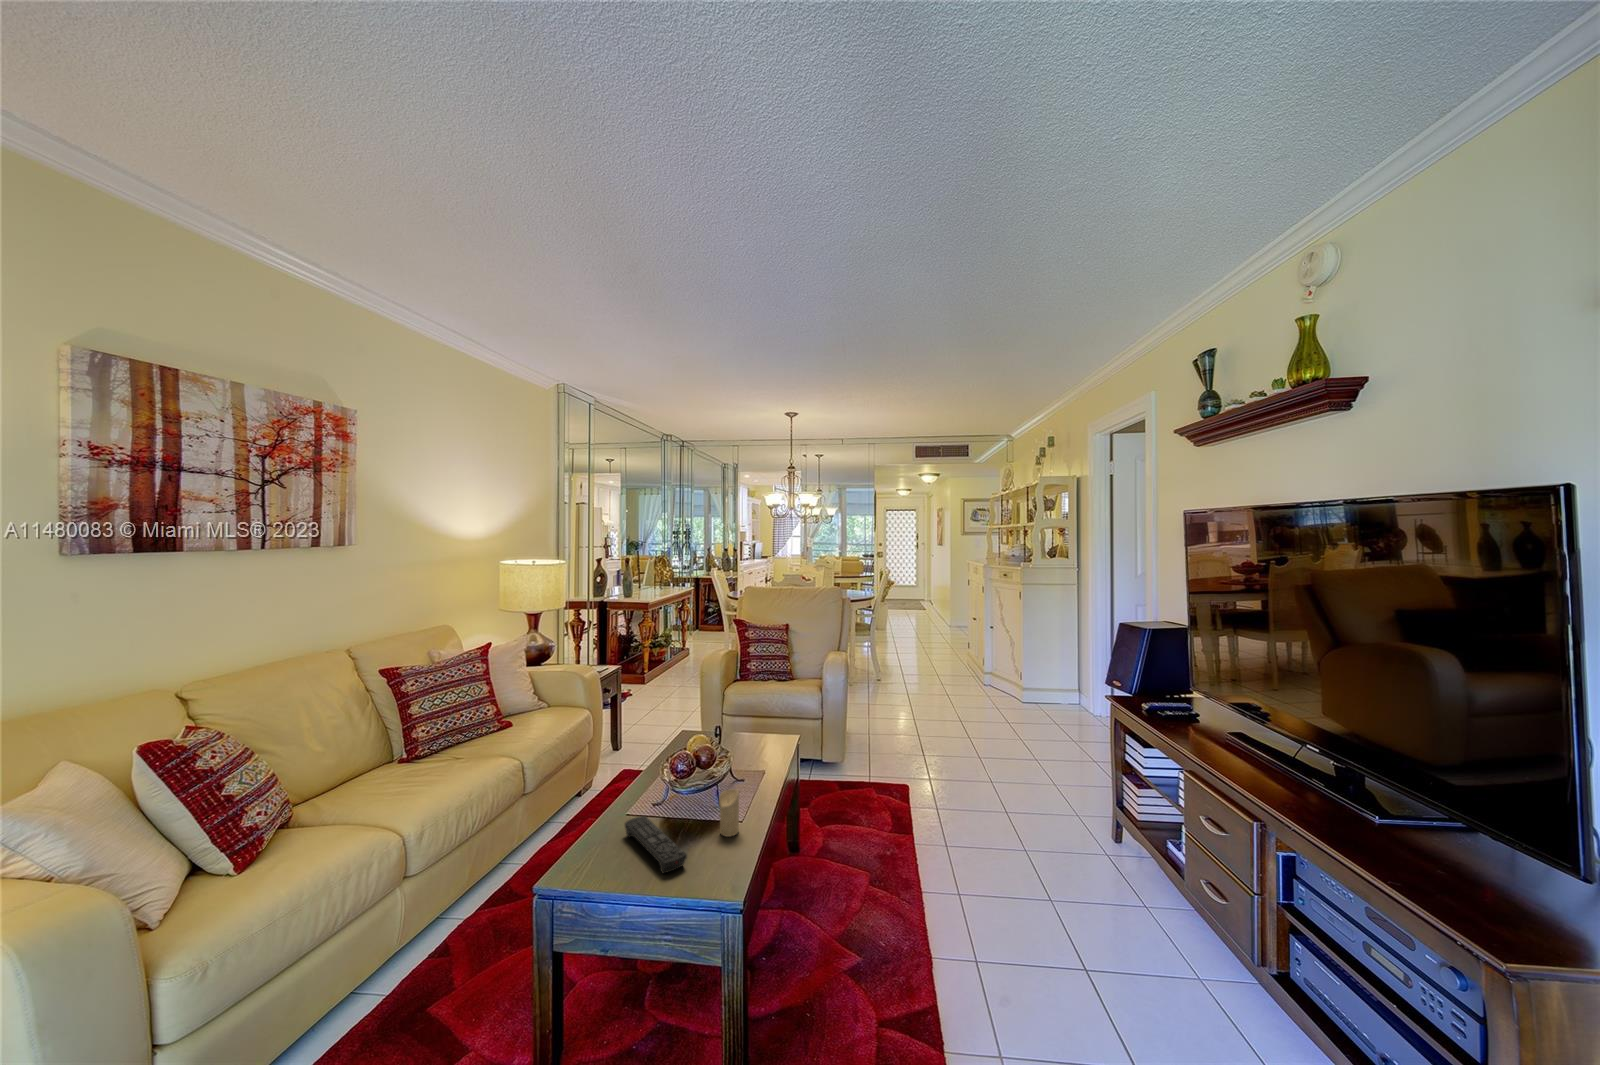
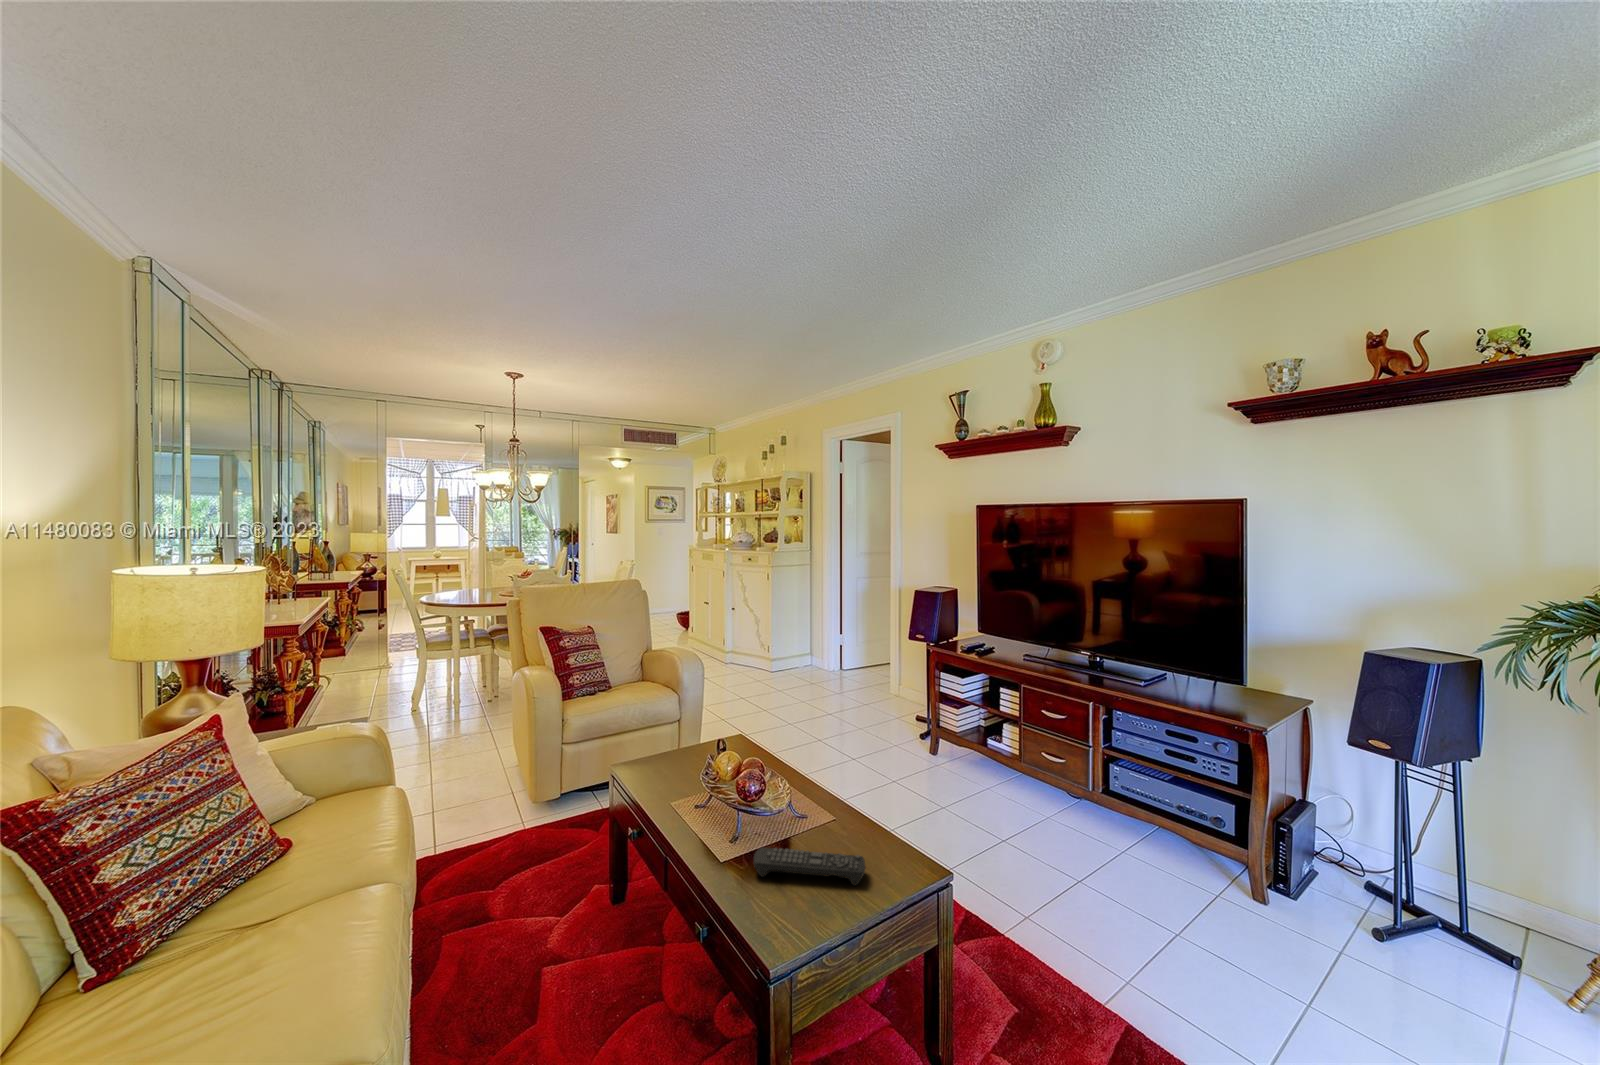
candle: present [719,789,739,837] -> none [827,782,848,833]

